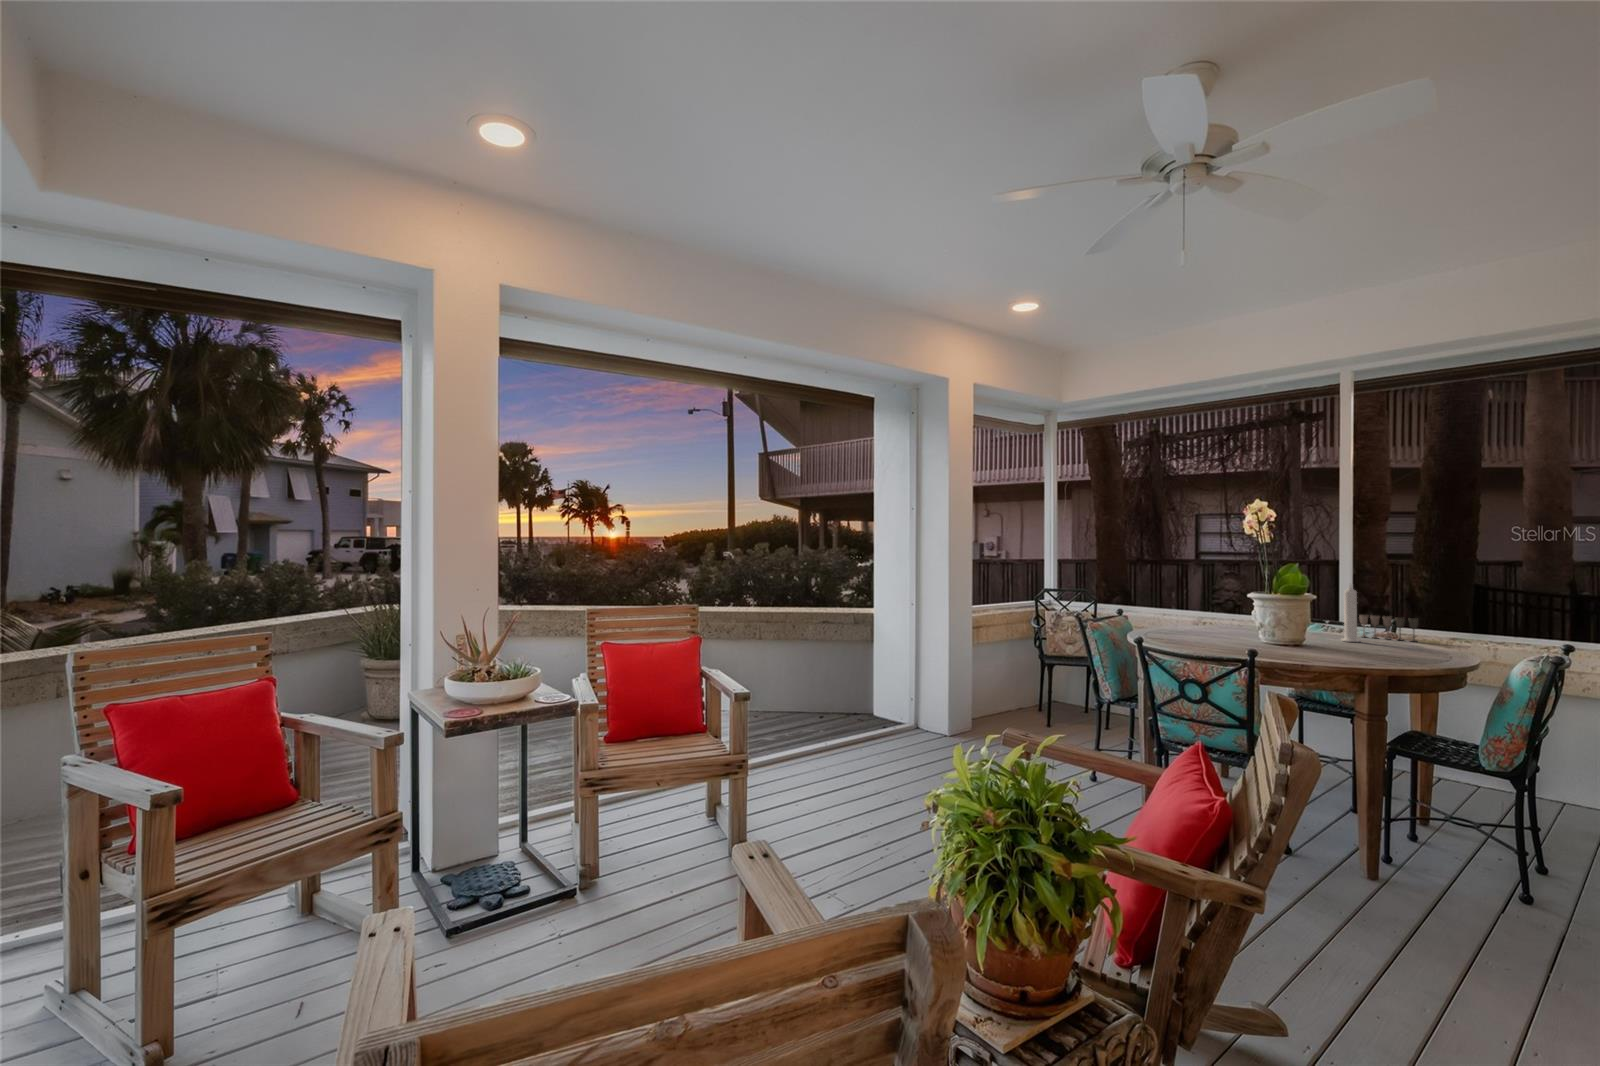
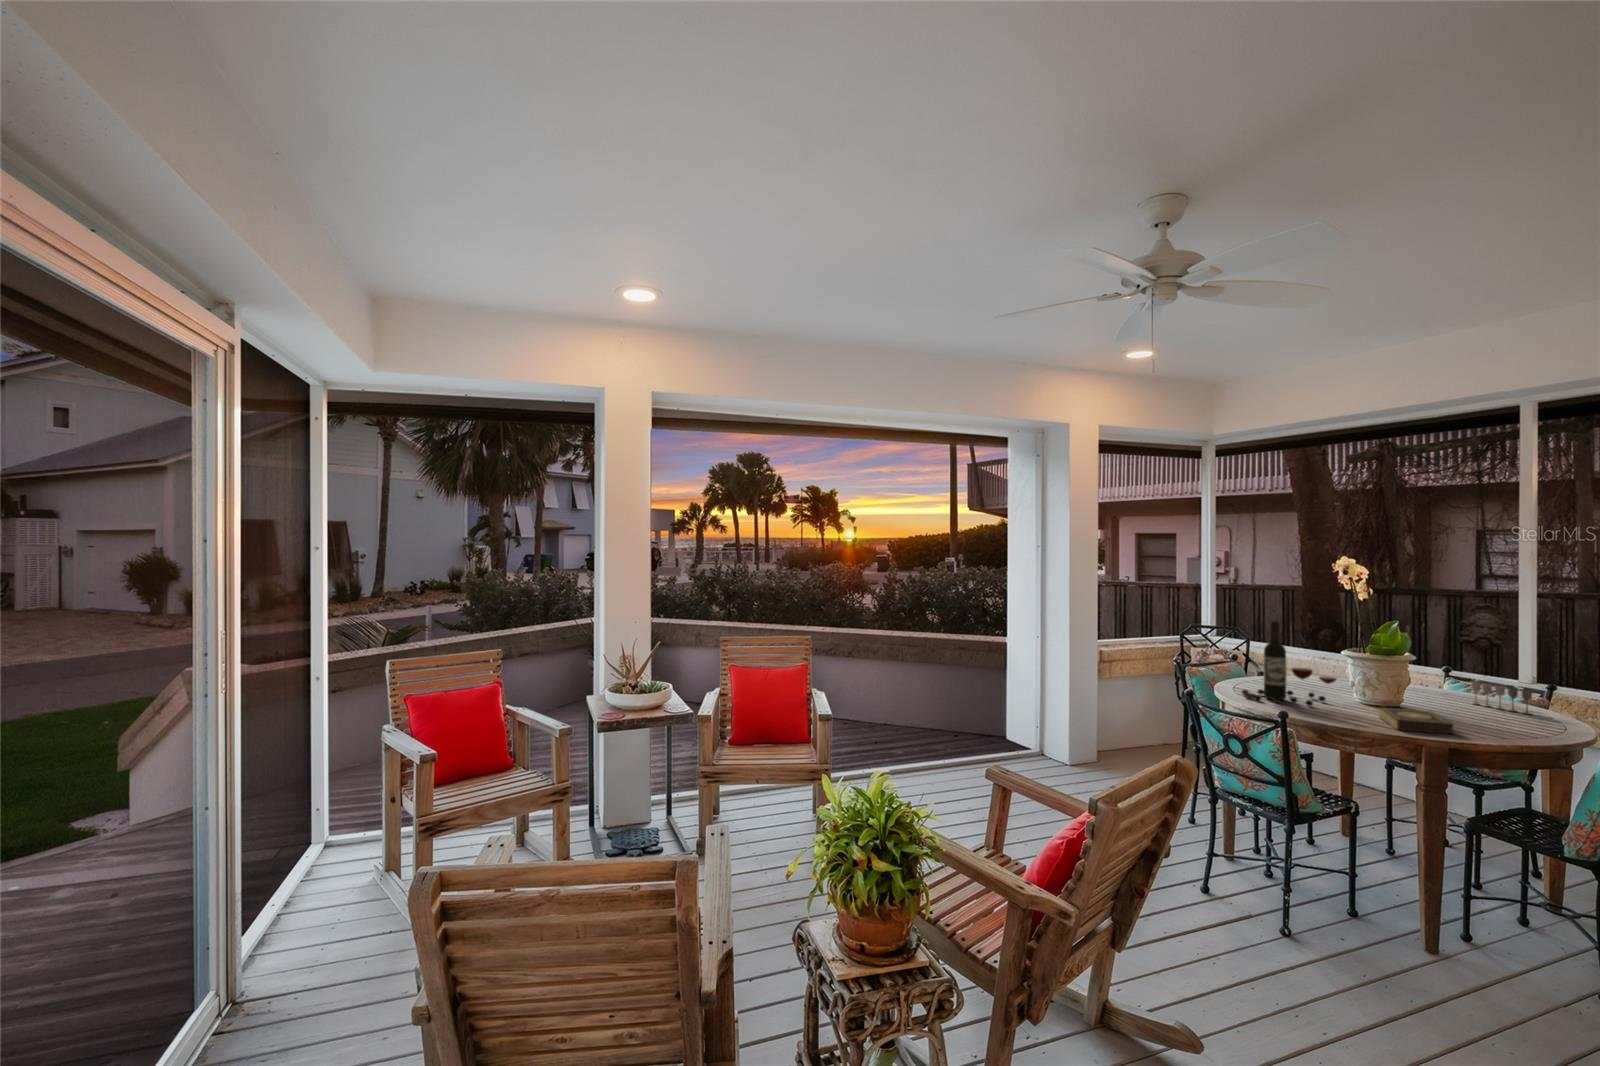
wine bottle: none [1171,562,1268,646] -> present [1242,621,1336,706]
candle: present [1341,585,1360,642] -> none [1437,649,1459,710]
book: none [1315,641,1398,660] -> present [1379,708,1453,734]

